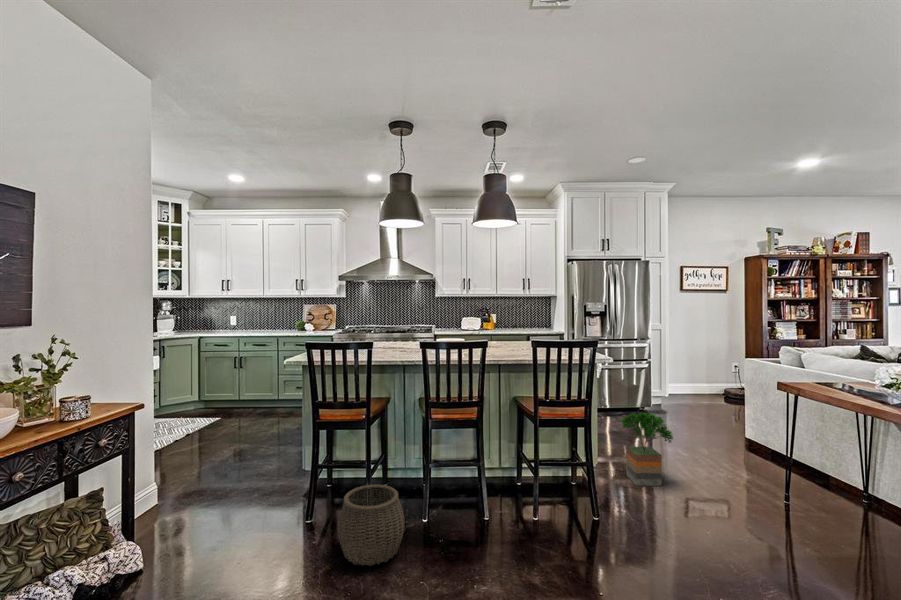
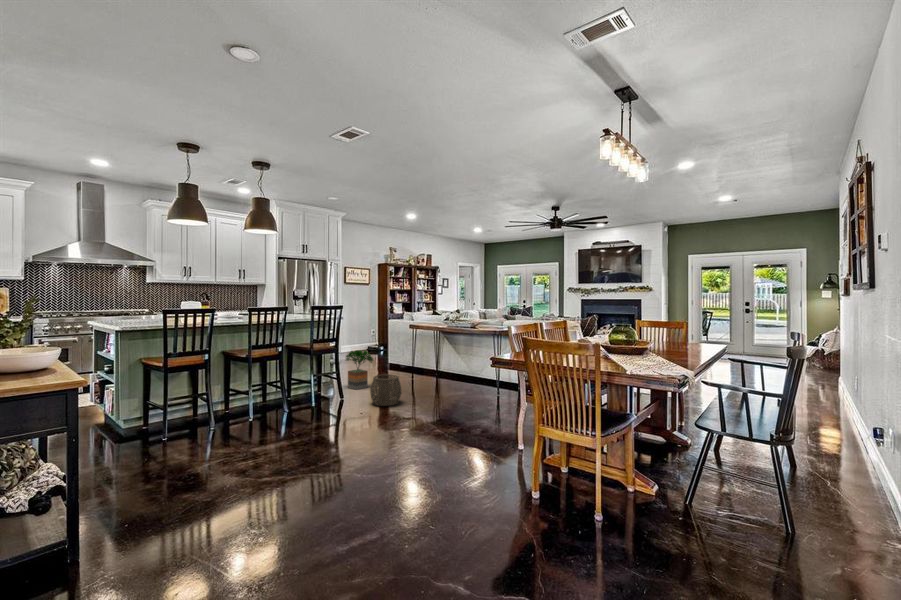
woven basket: present [338,485,404,566] -> present [370,374,402,406]

